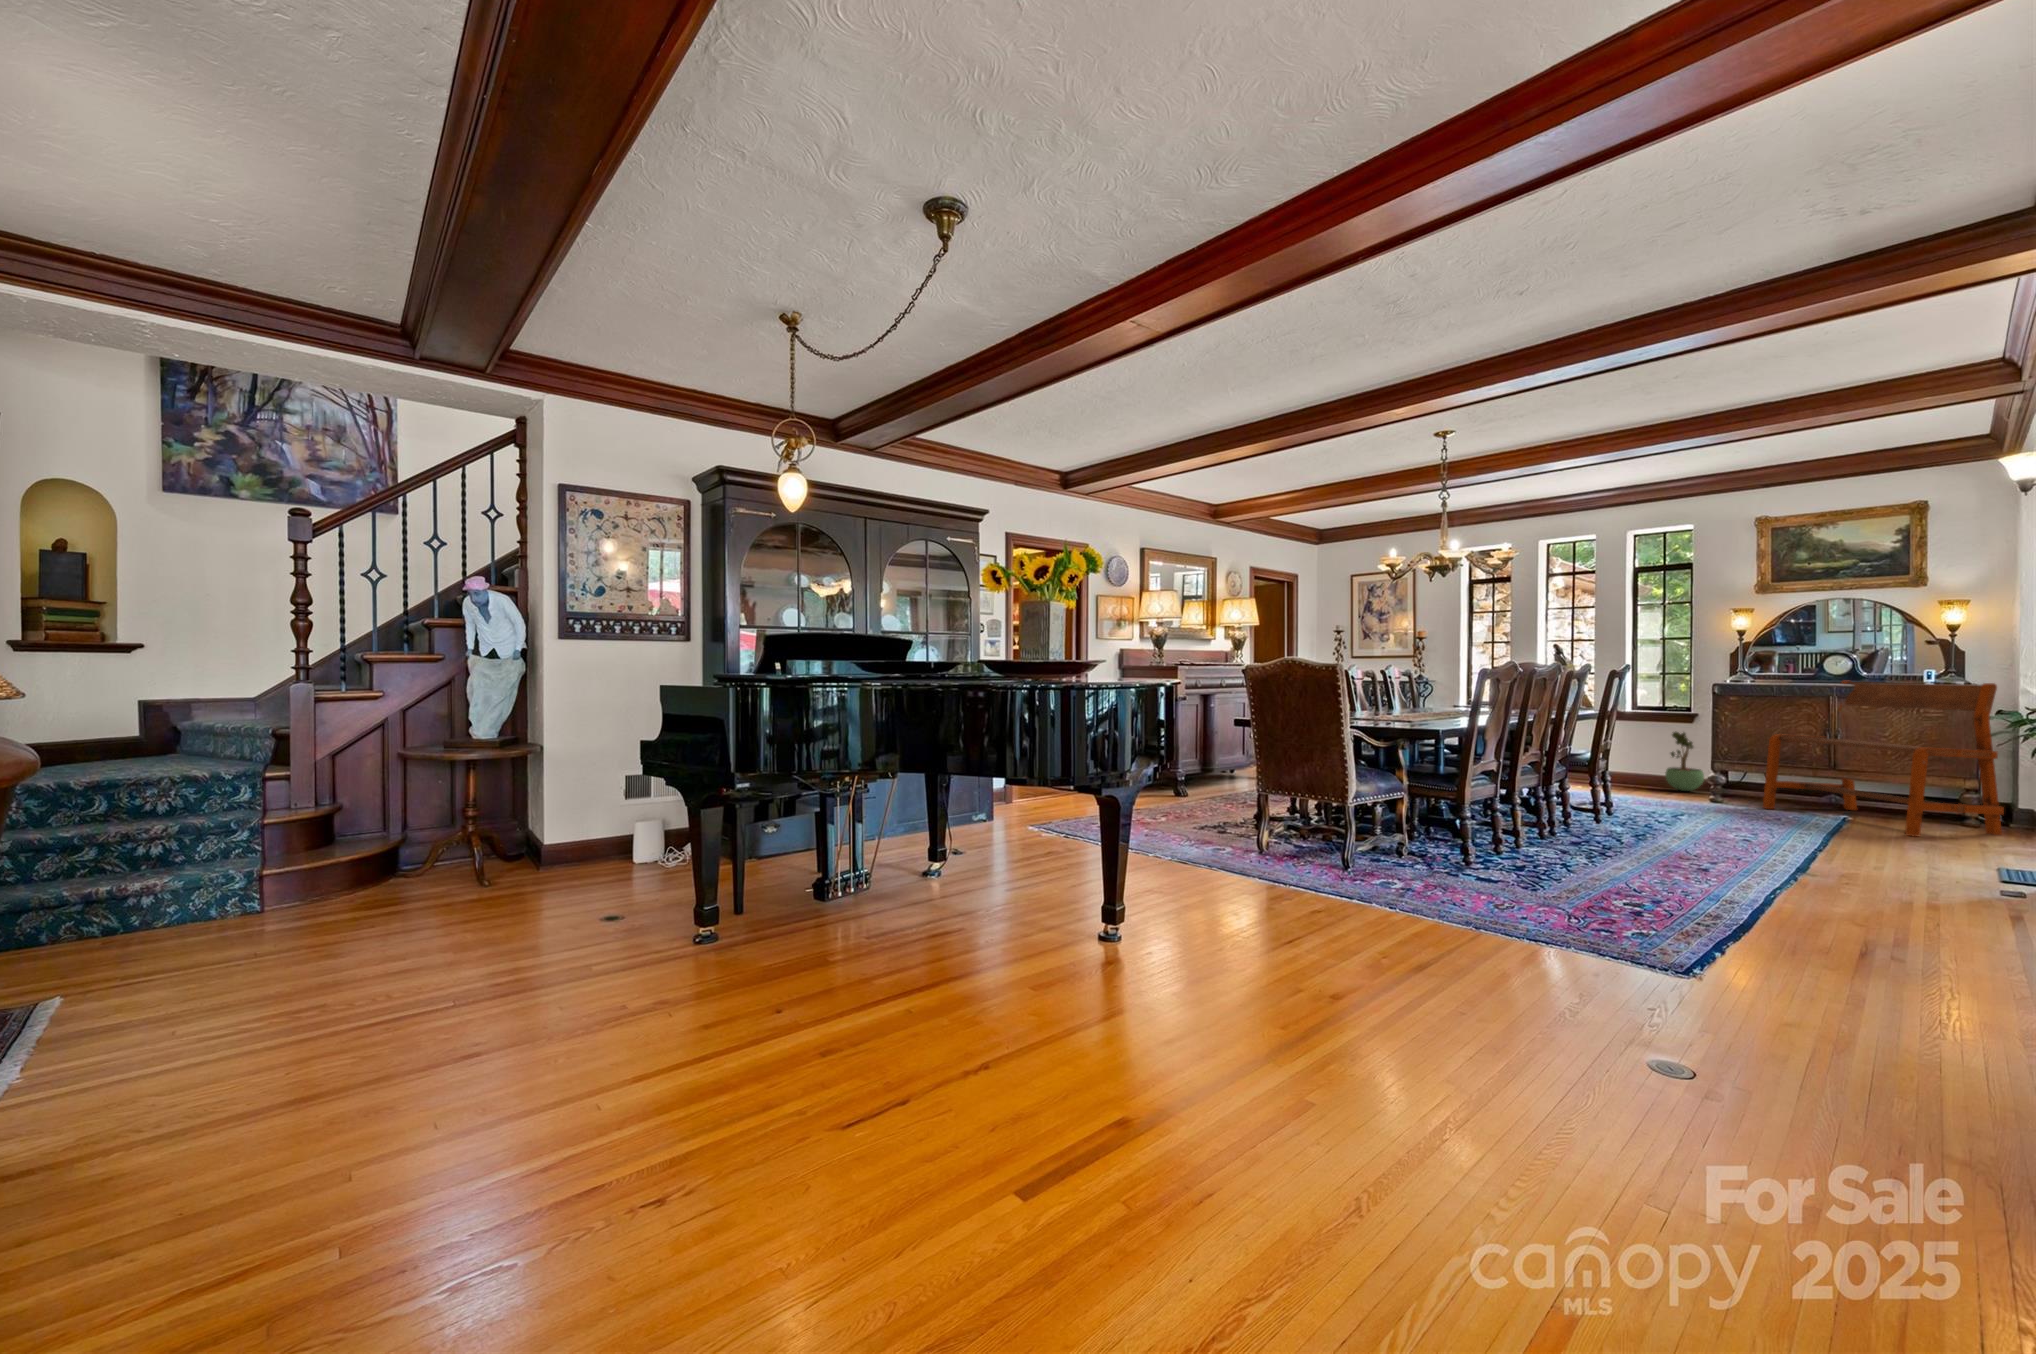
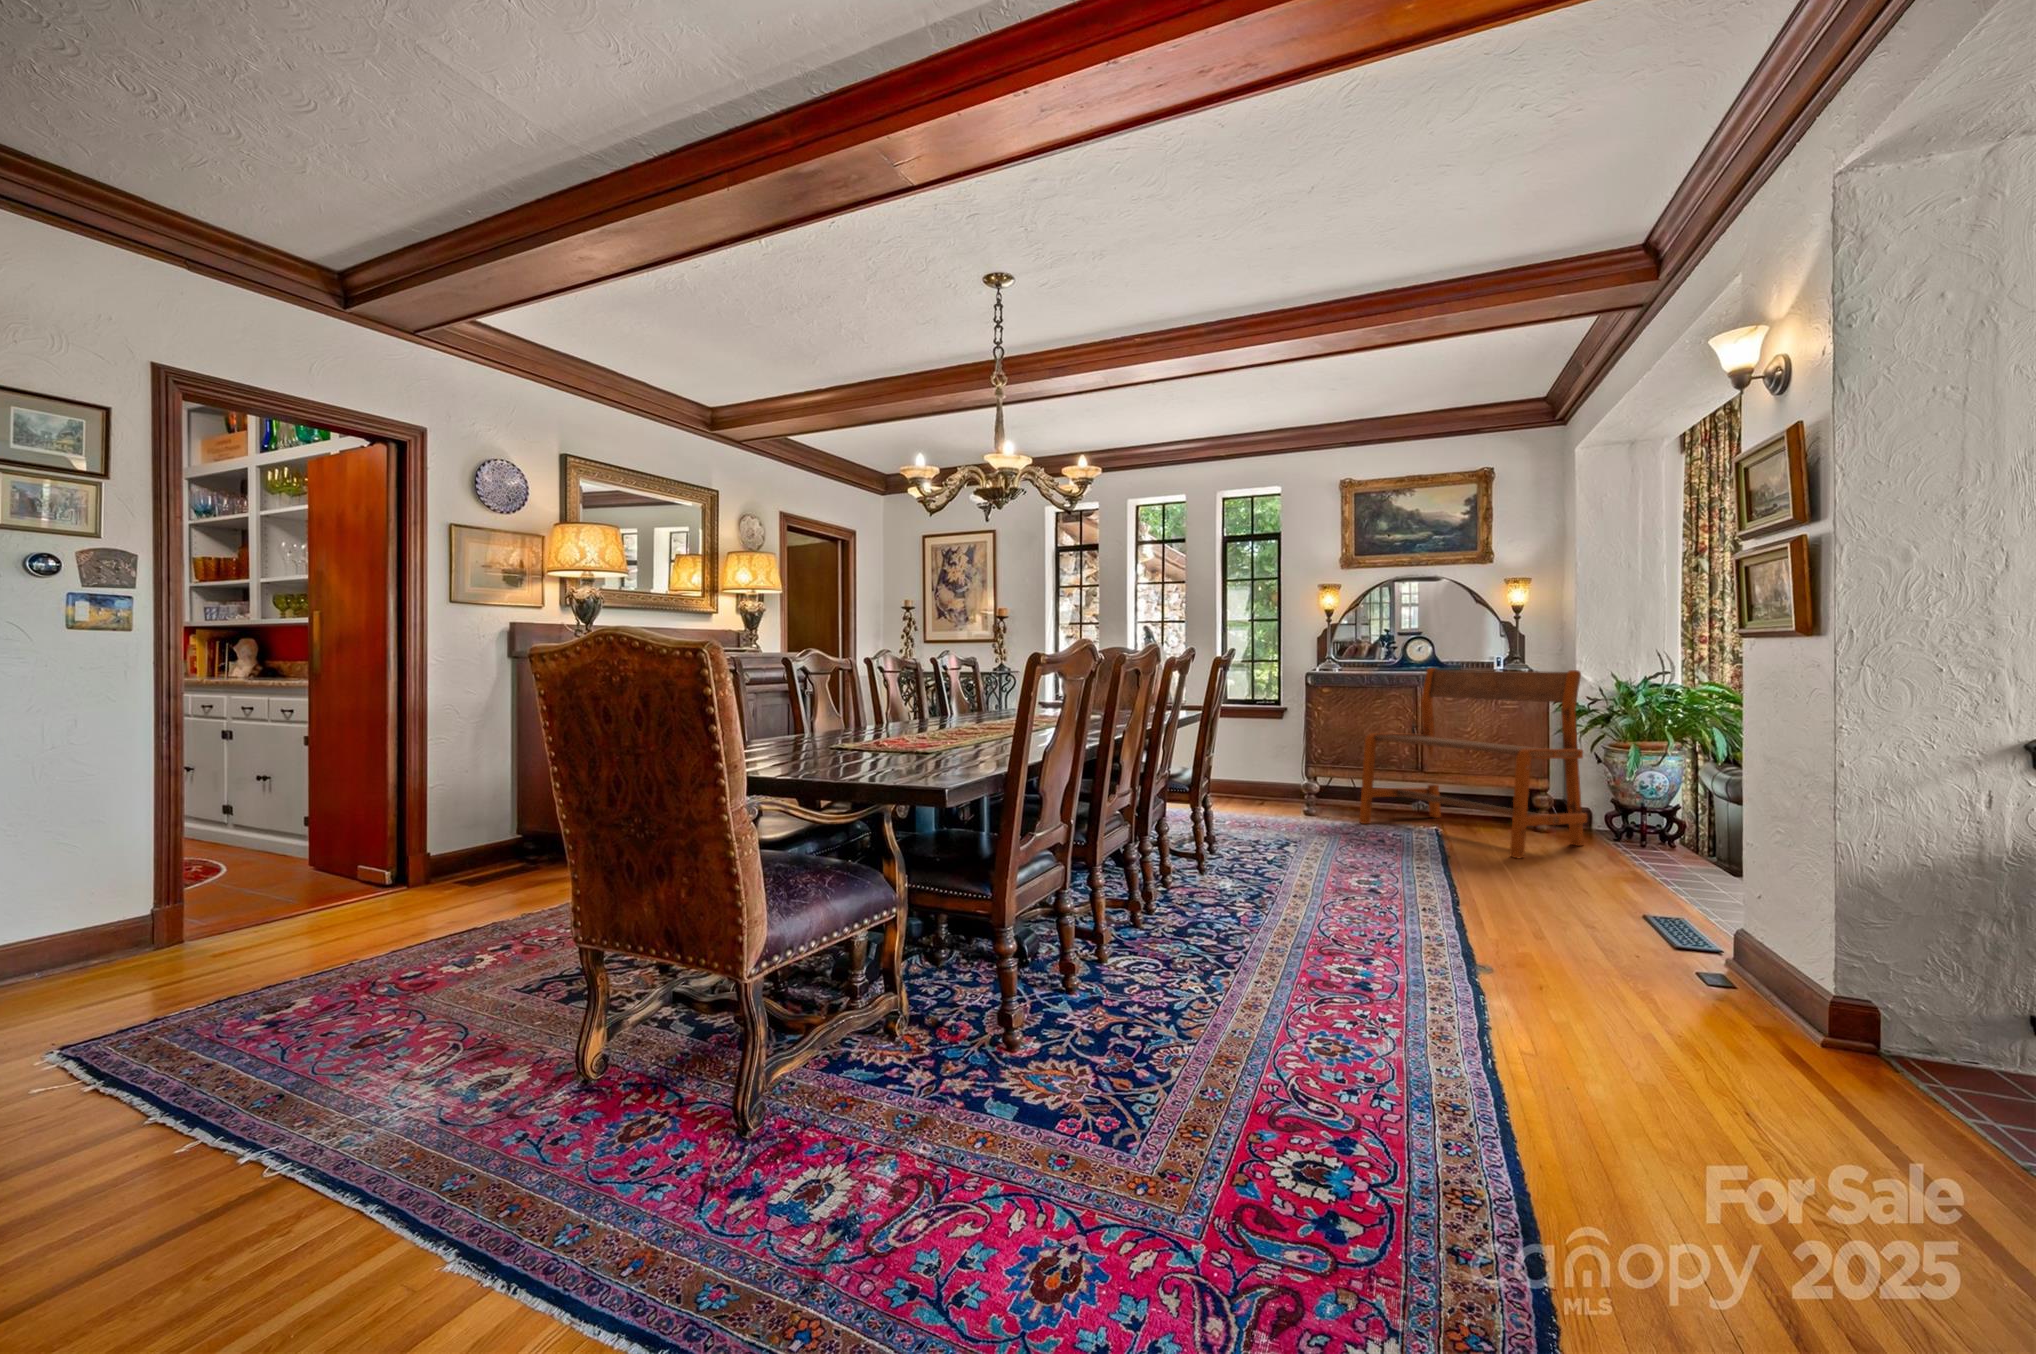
potted plant: present [1665,732,1704,791] -> none [1258,730,1296,801]

